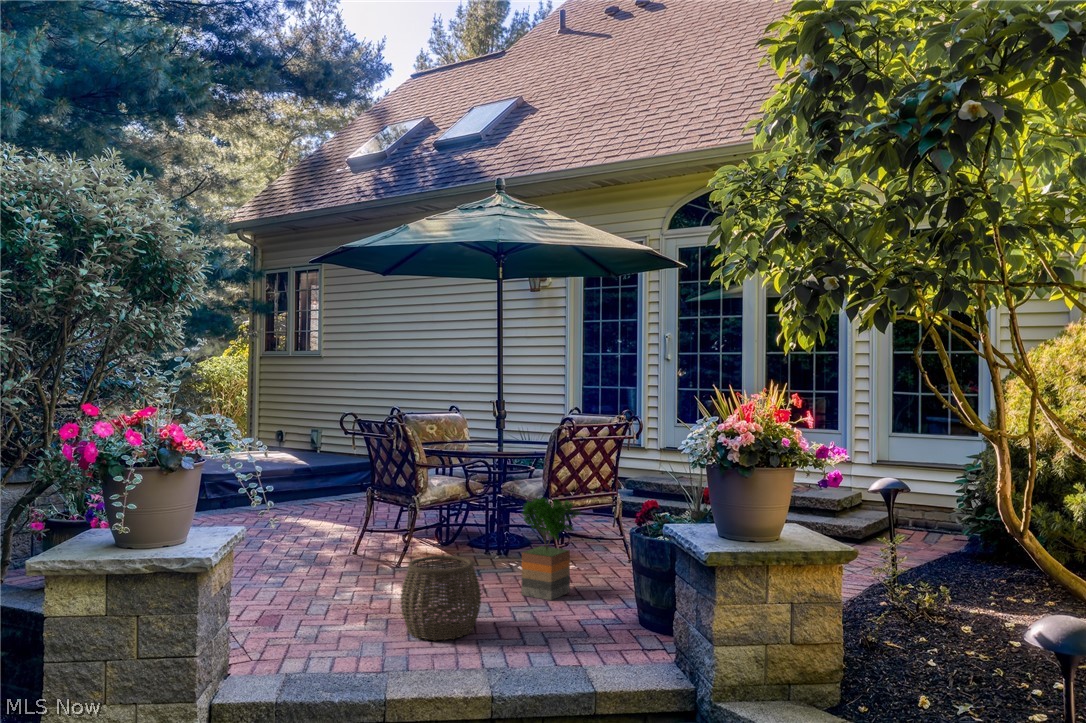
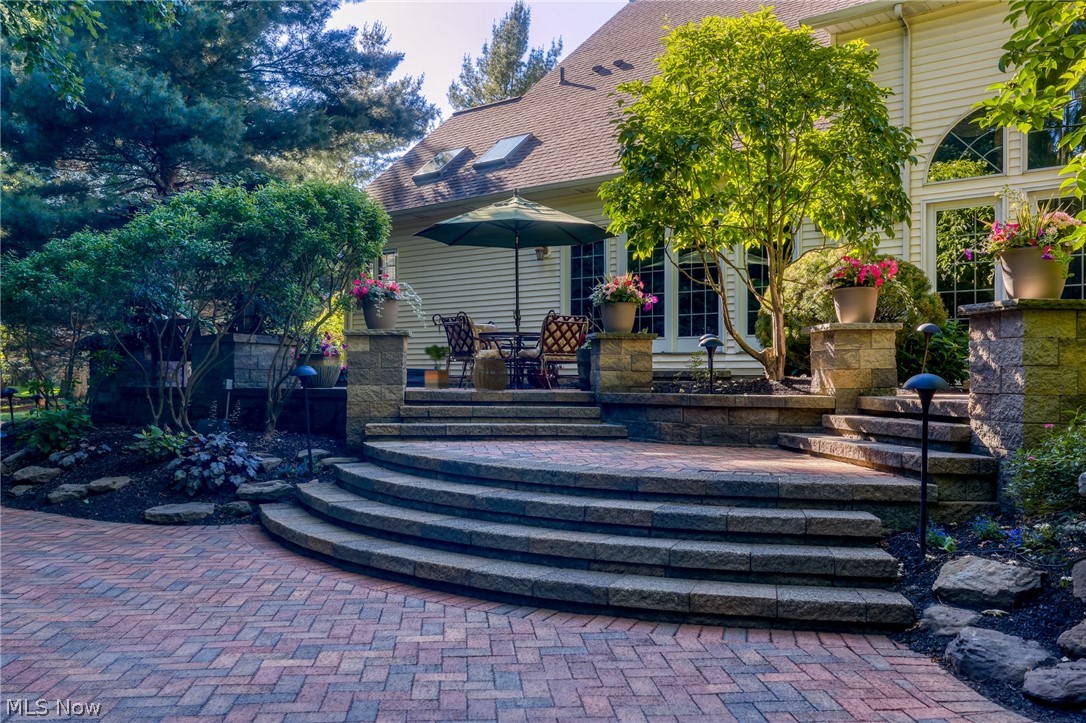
potted tree: present [522,497,580,600] -> present [424,344,453,389]

